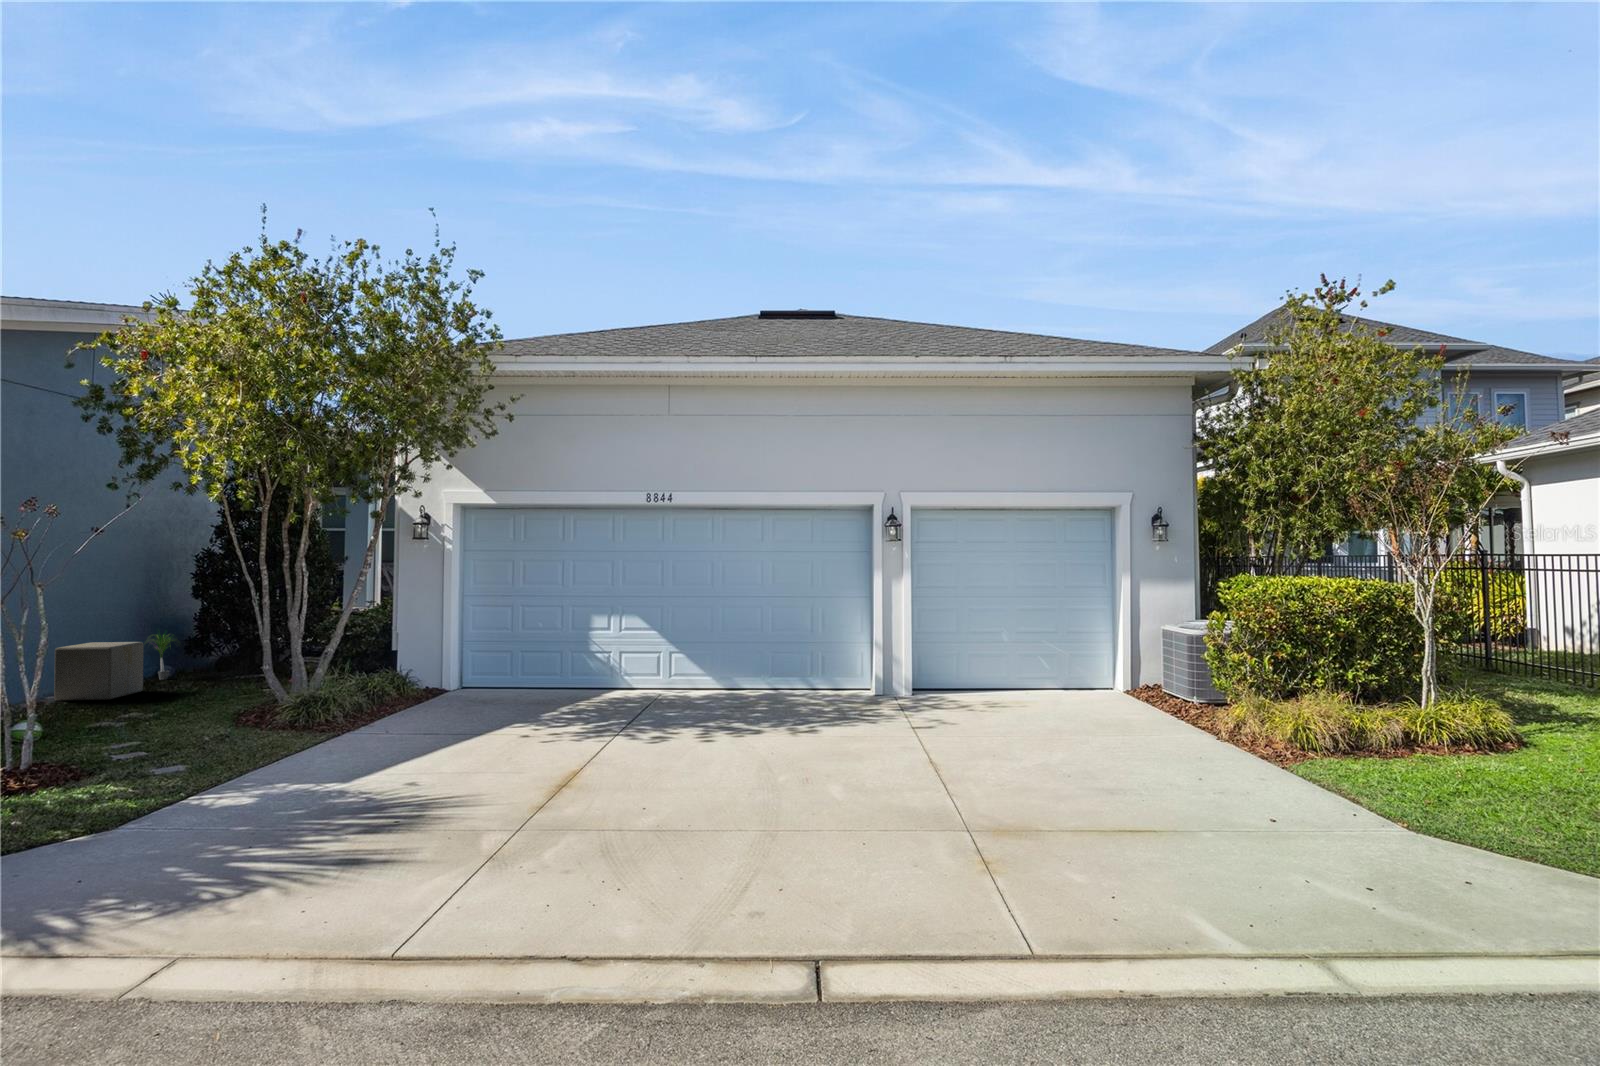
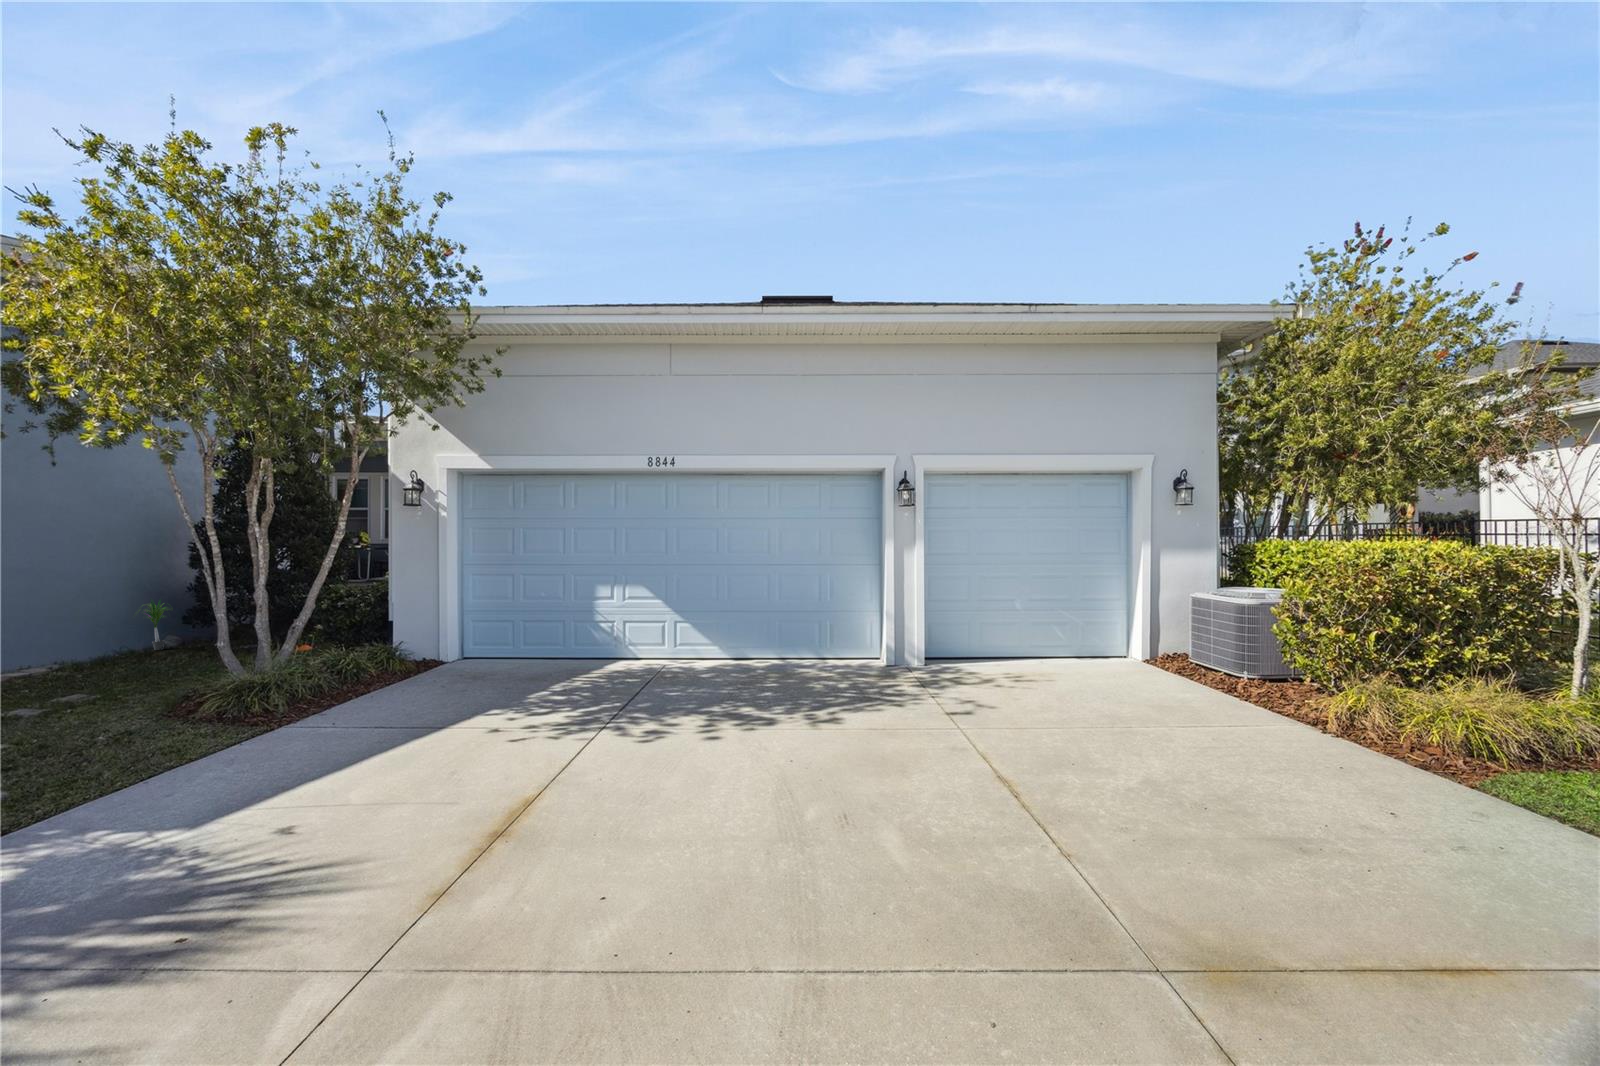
cardboard box: present [54,642,143,701] -> none [9,614,121,679]

